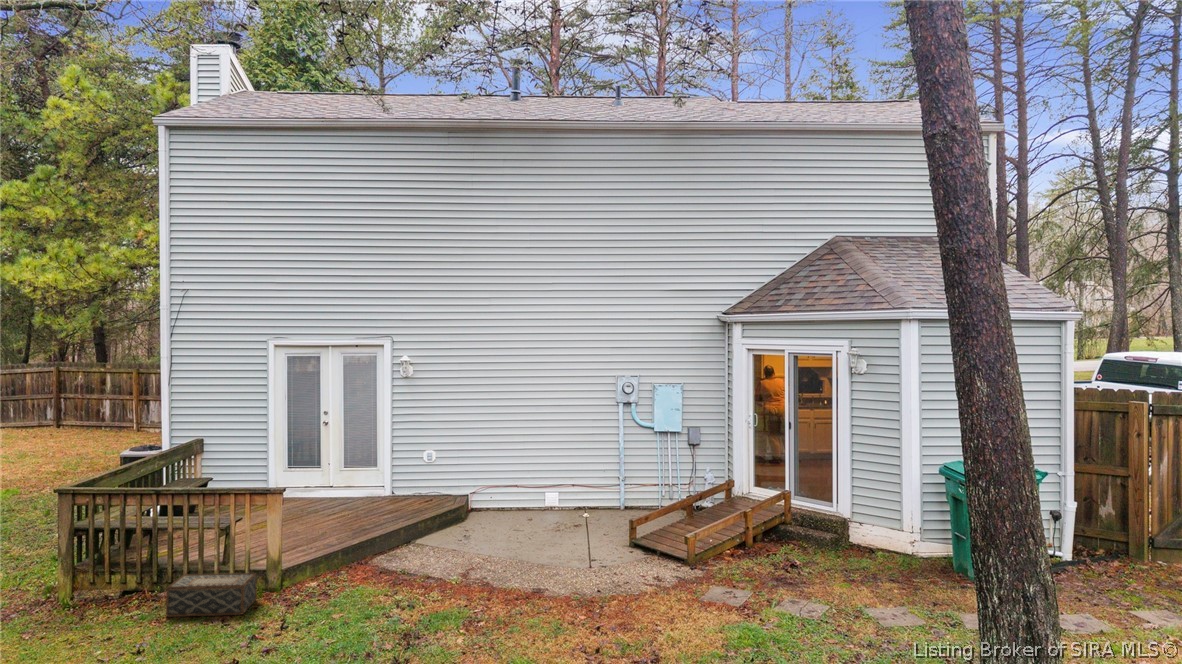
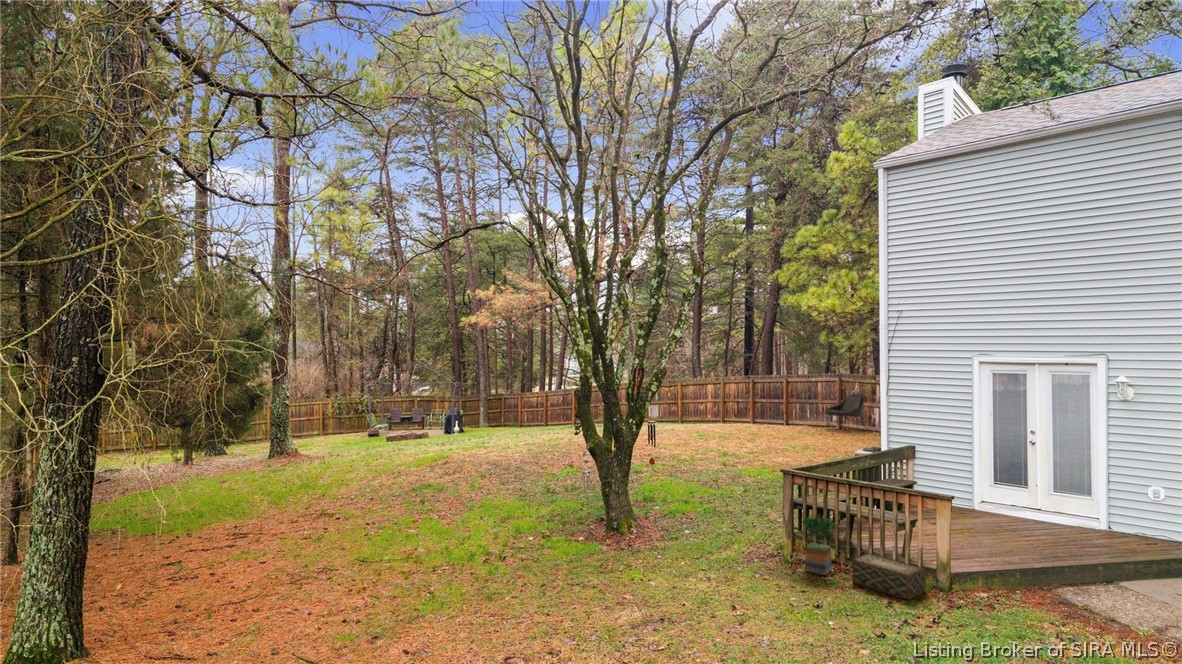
lounge chair: none [34,382,100,435] -> present [825,395,866,431]
potted tree: none [86,541,145,624] -> present [802,516,837,575]

